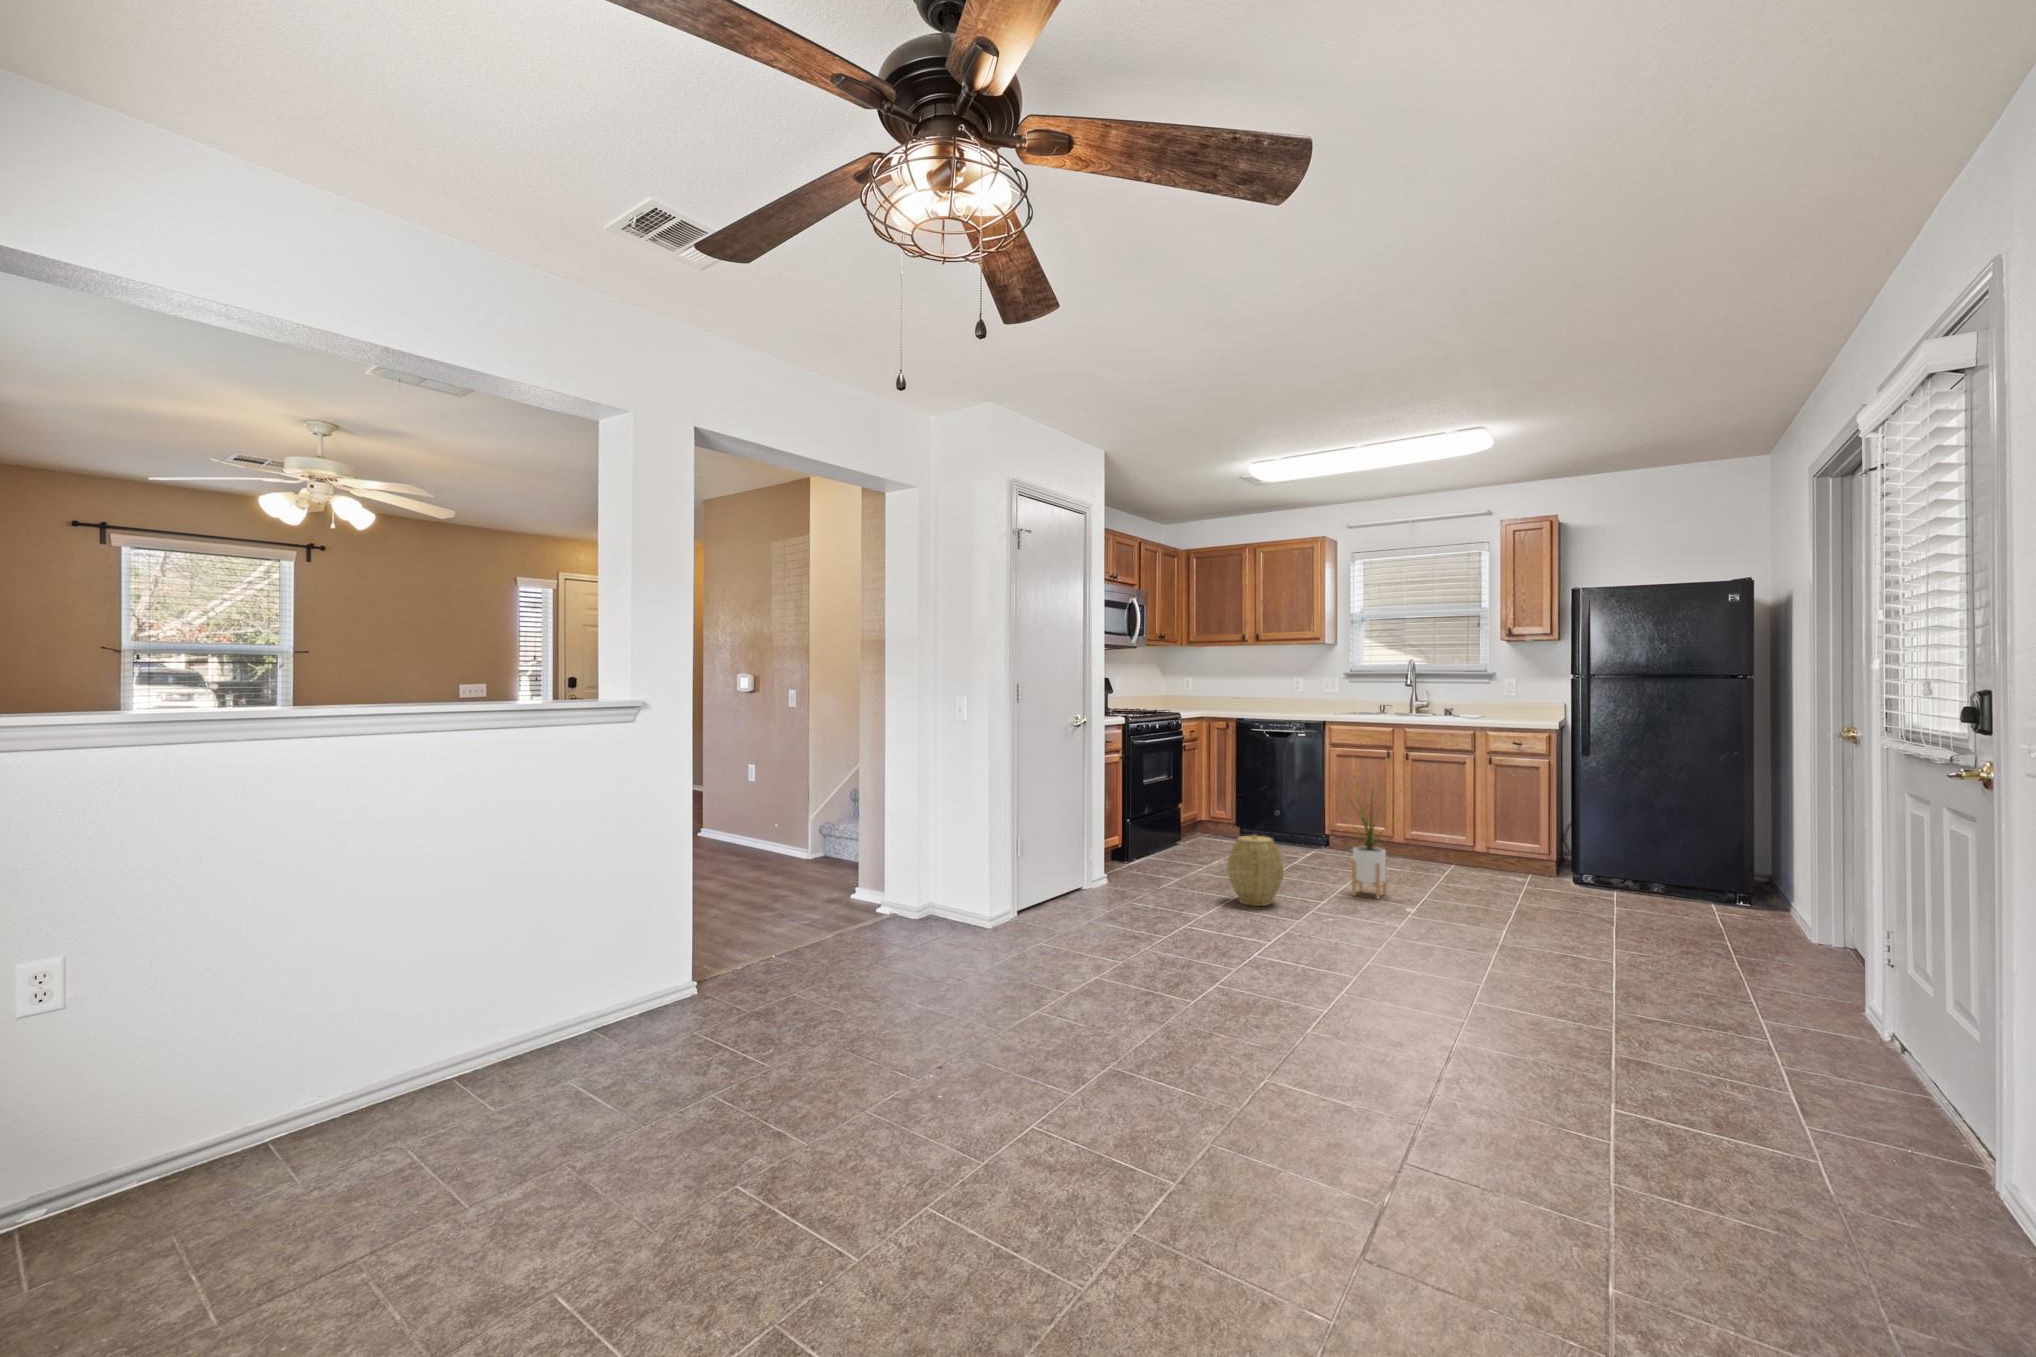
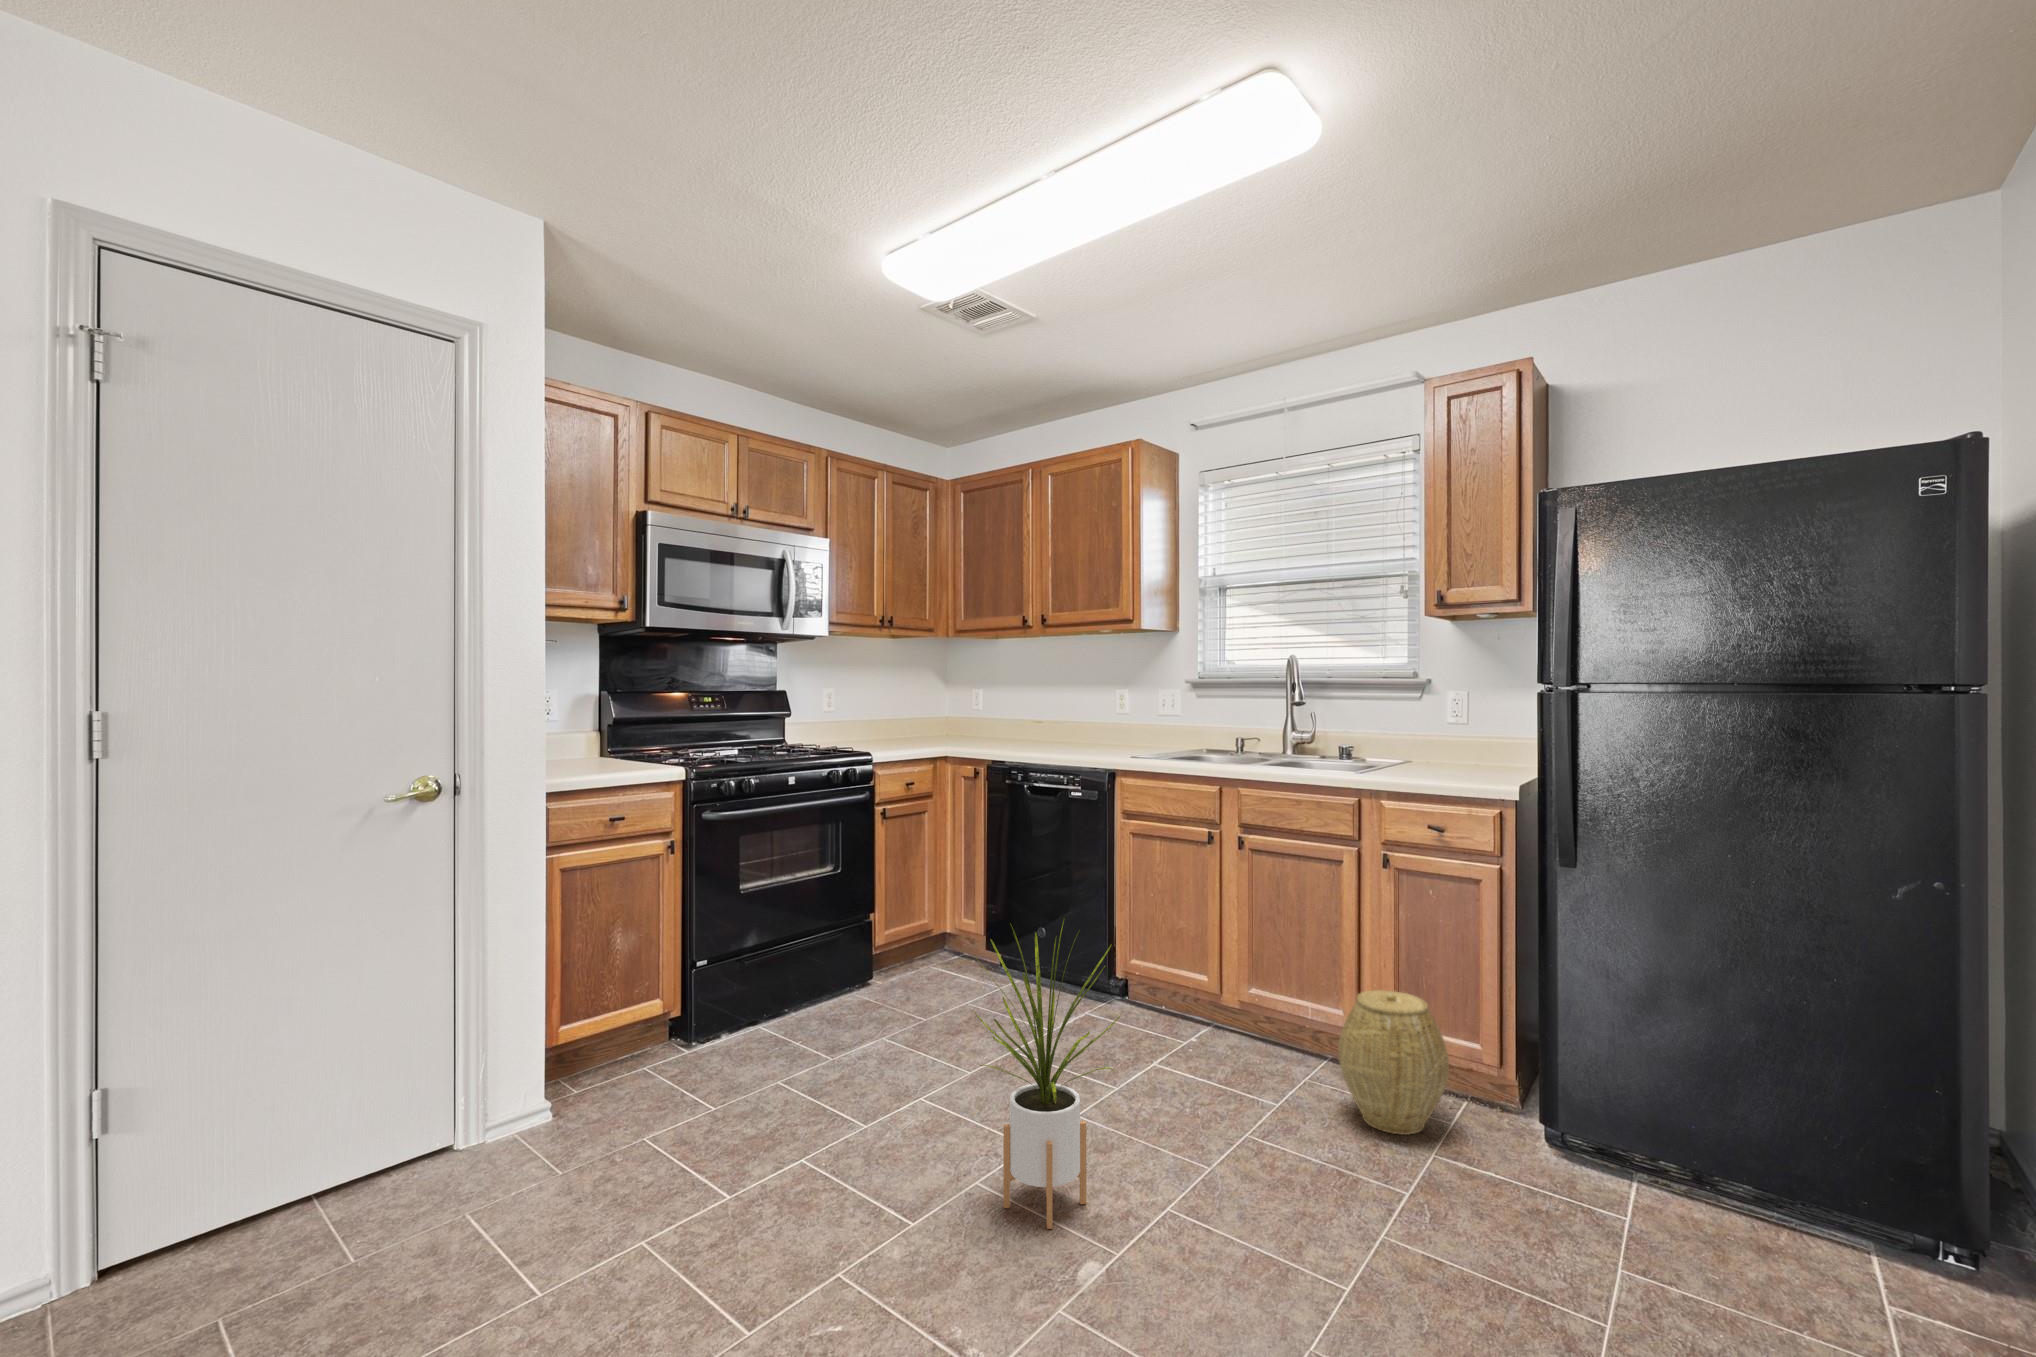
woven basket: present [1227,835,1284,906] -> present [1338,990,1449,1135]

